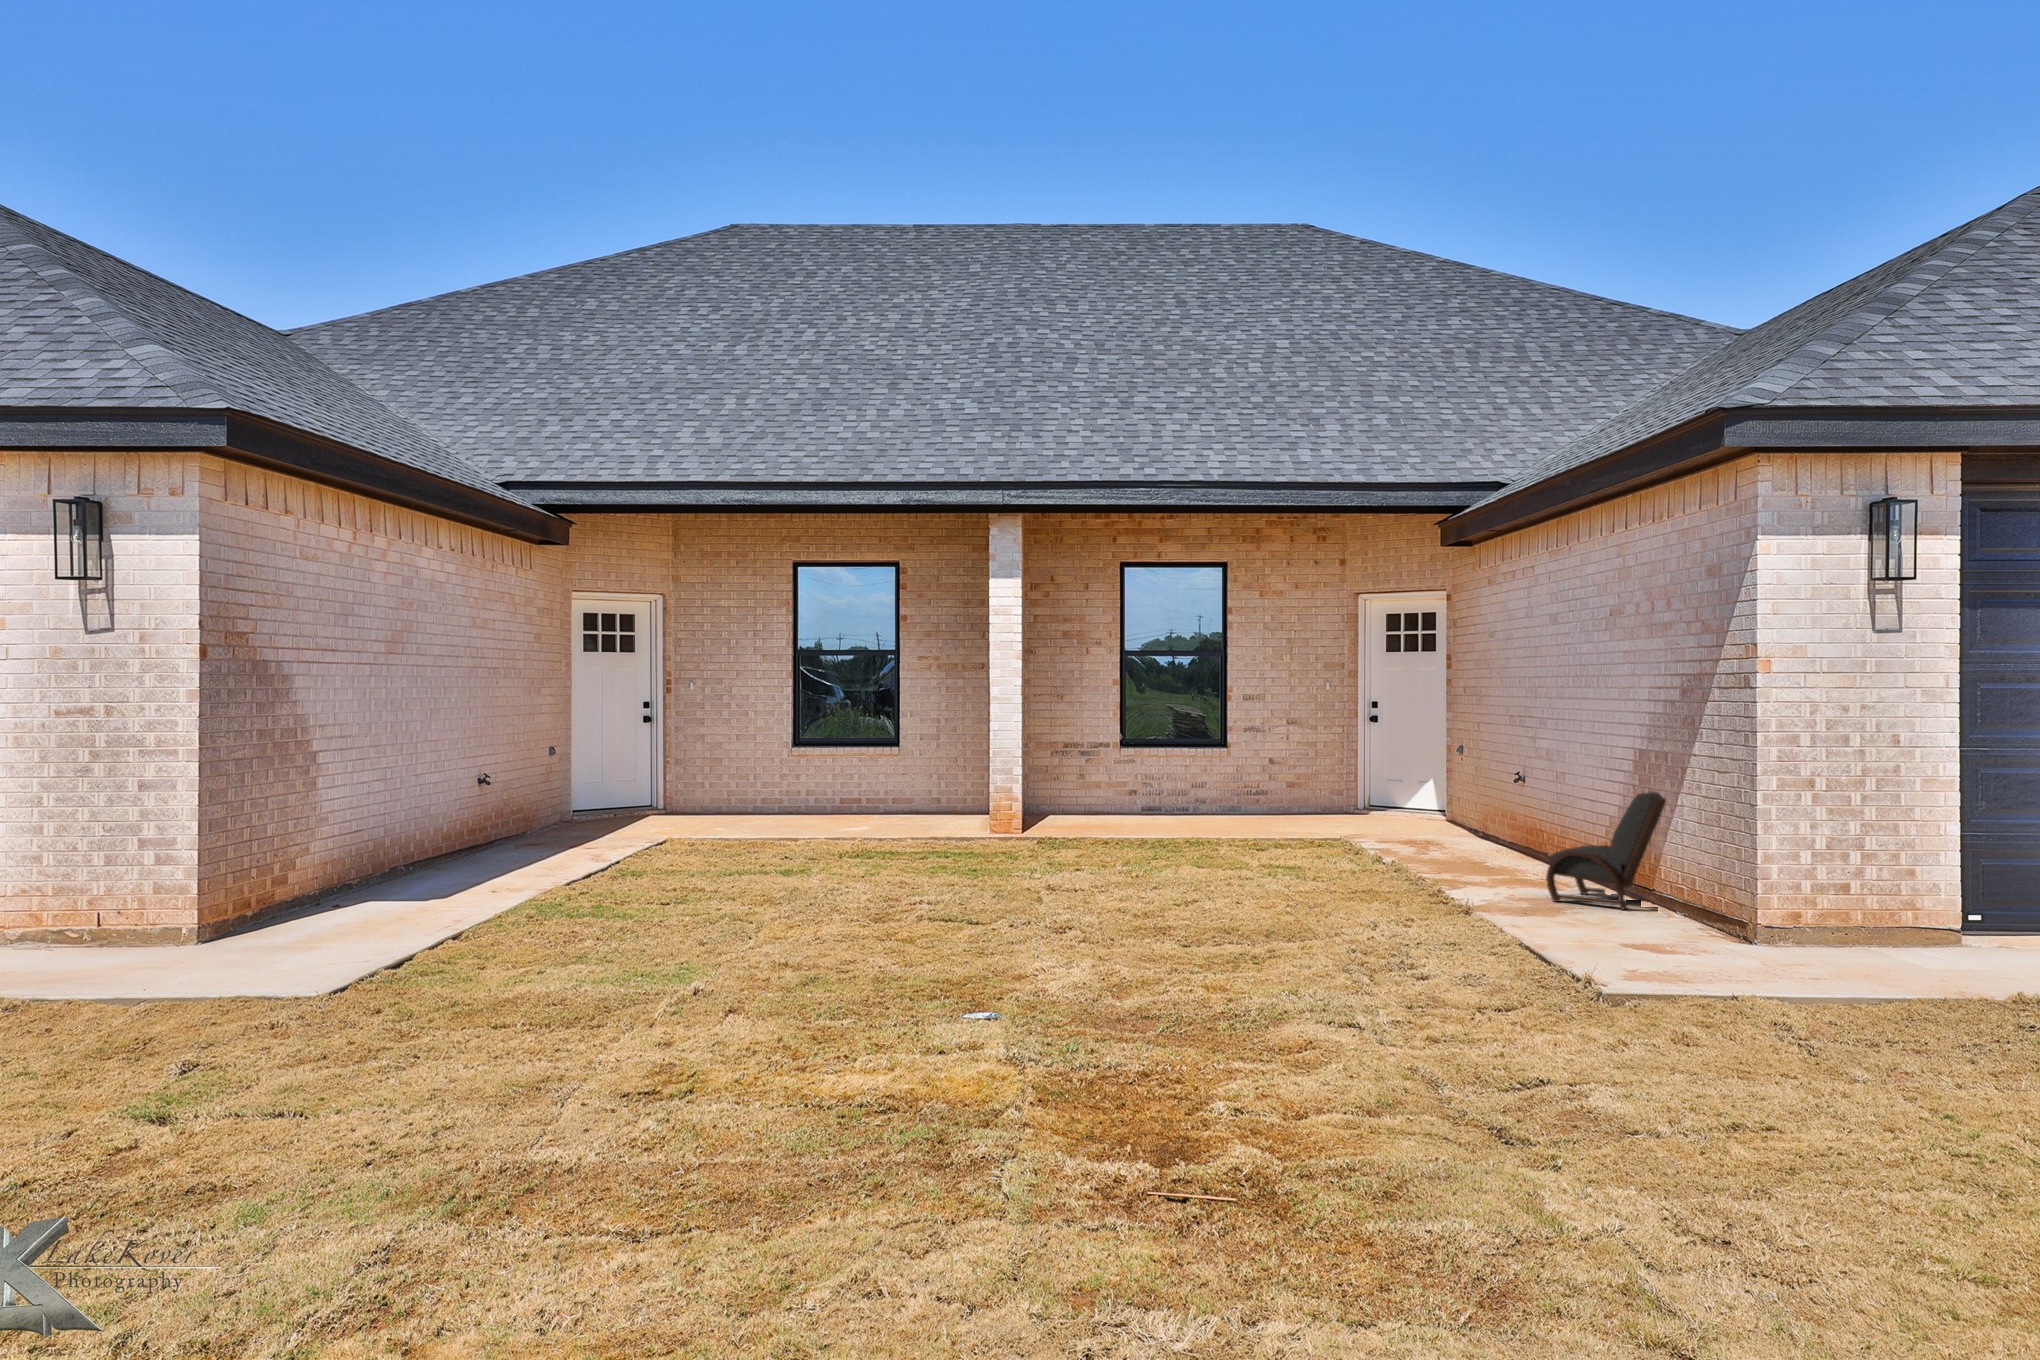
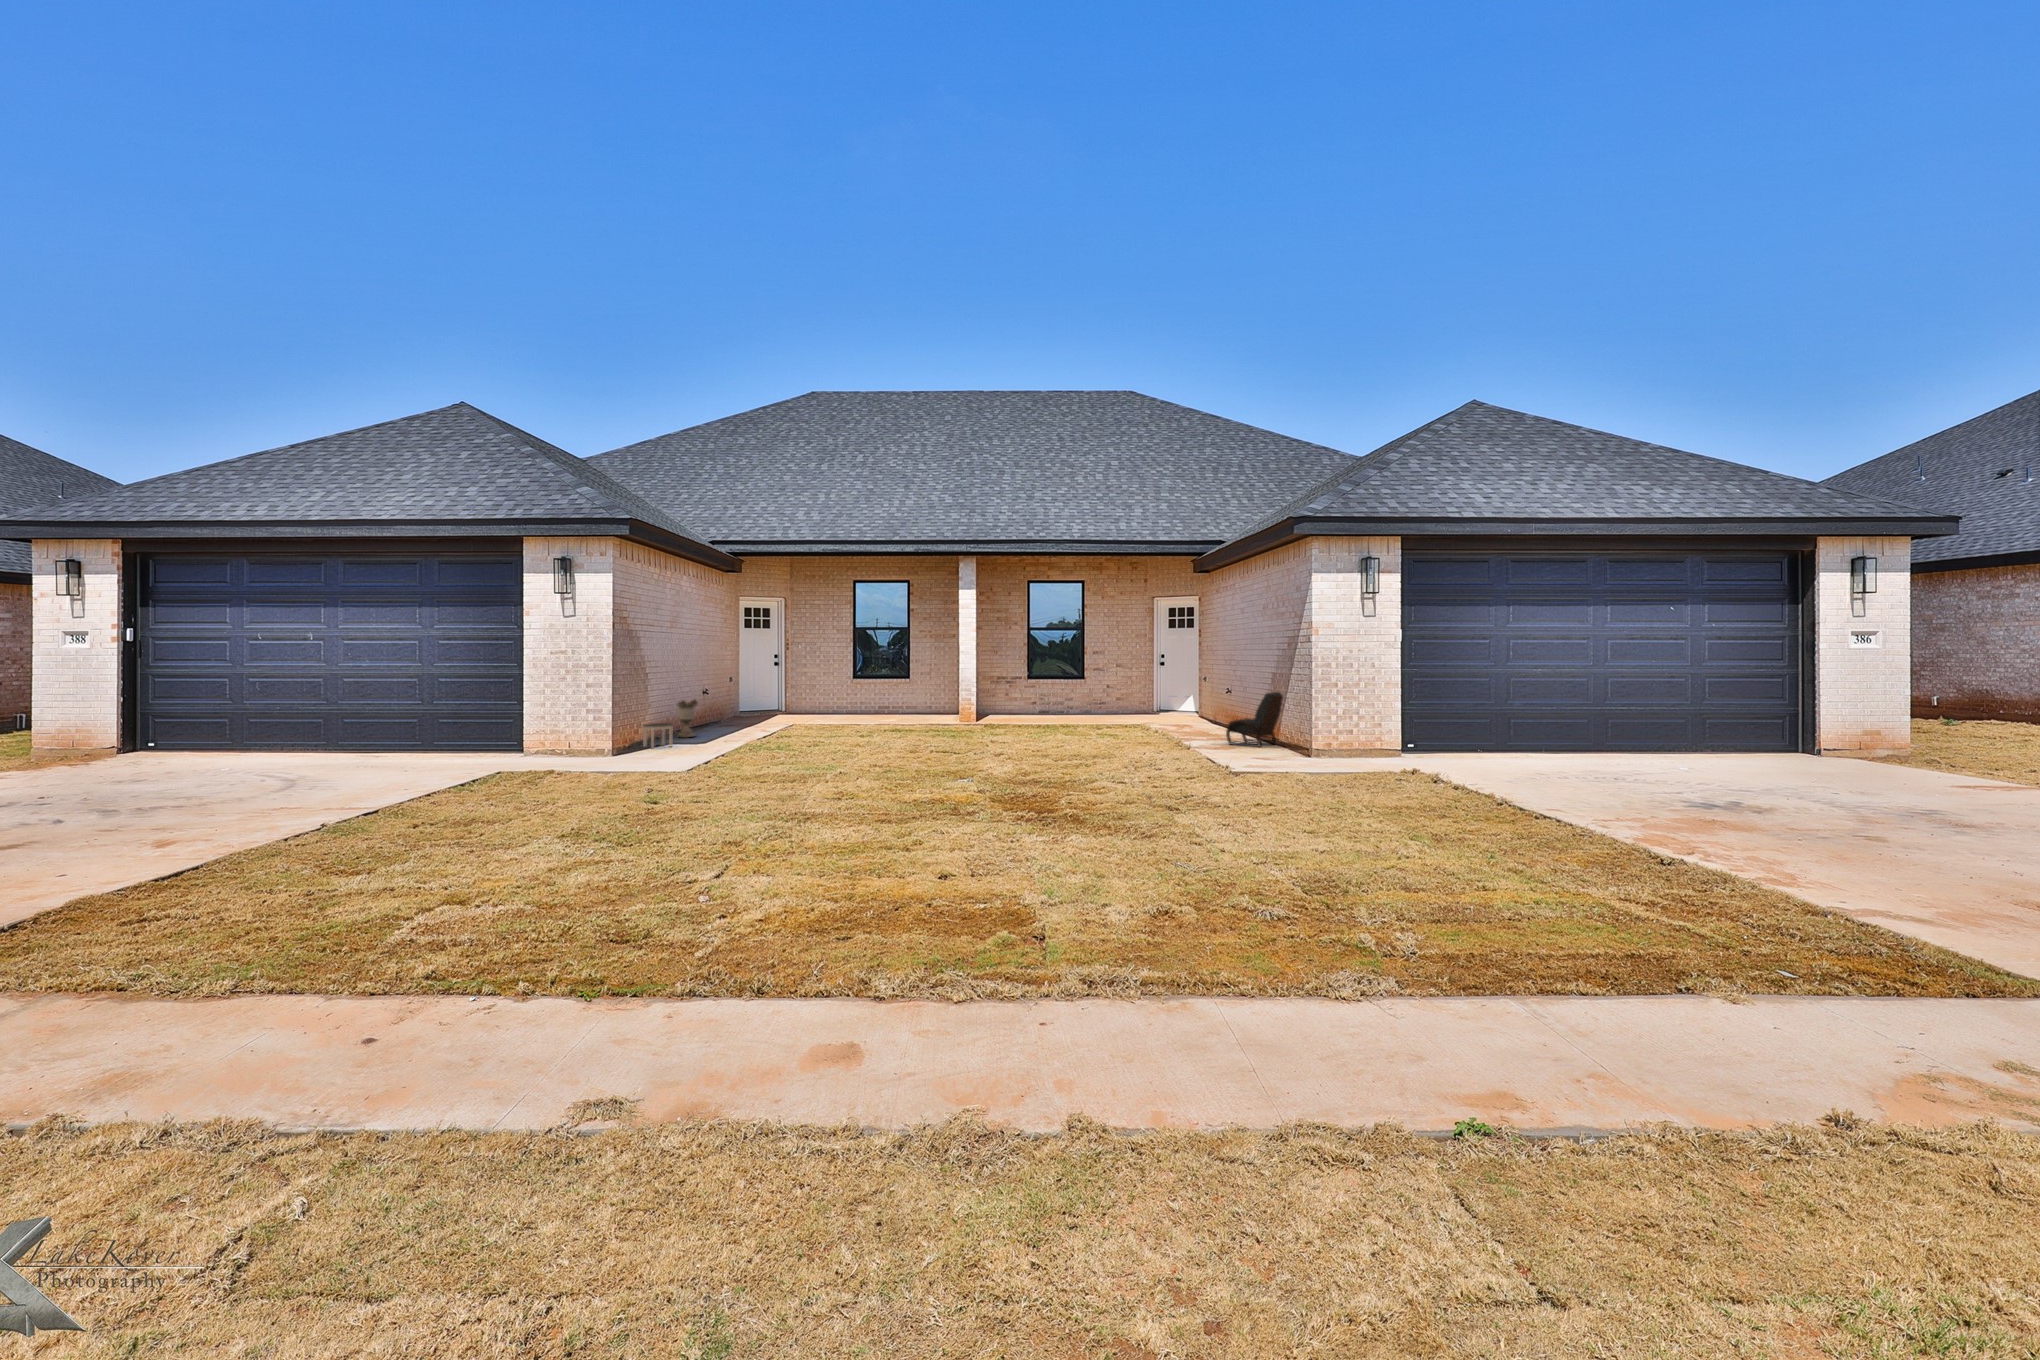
planter: none [414,791,461,870] -> present [677,700,698,738]
round table: none [325,844,393,899] -> present [643,723,673,749]

